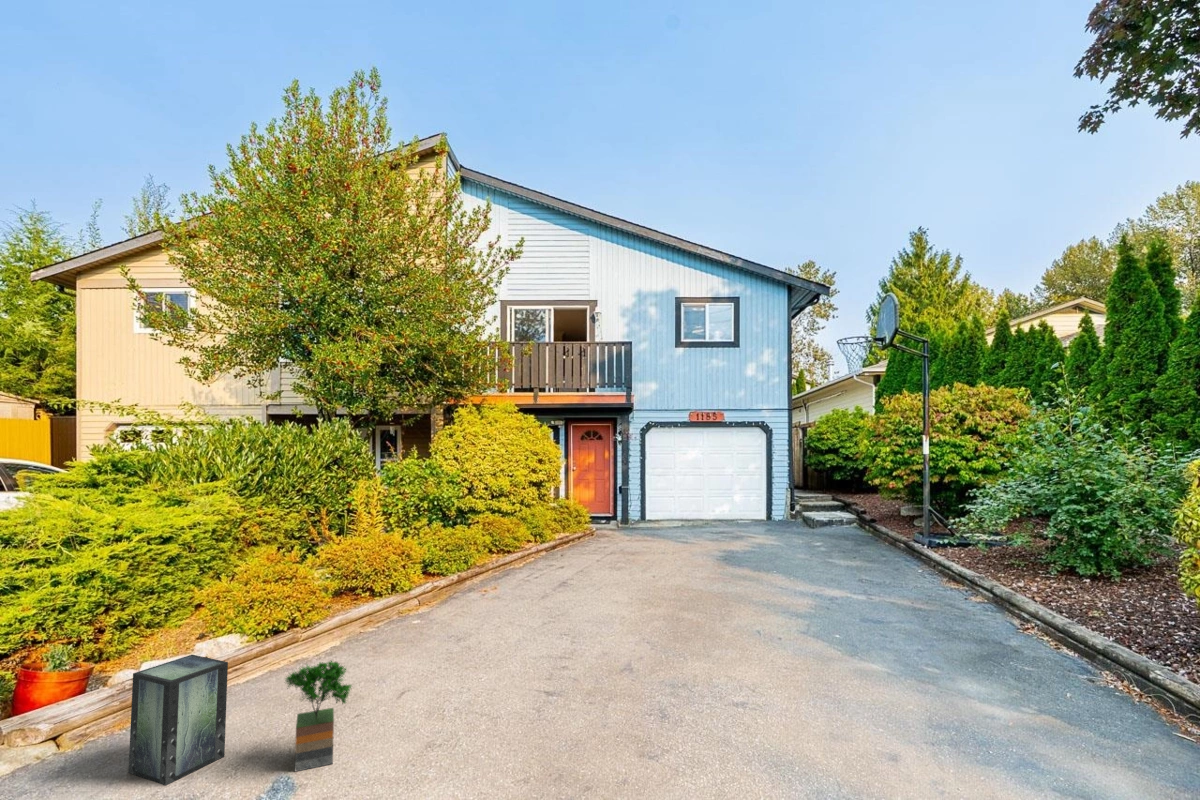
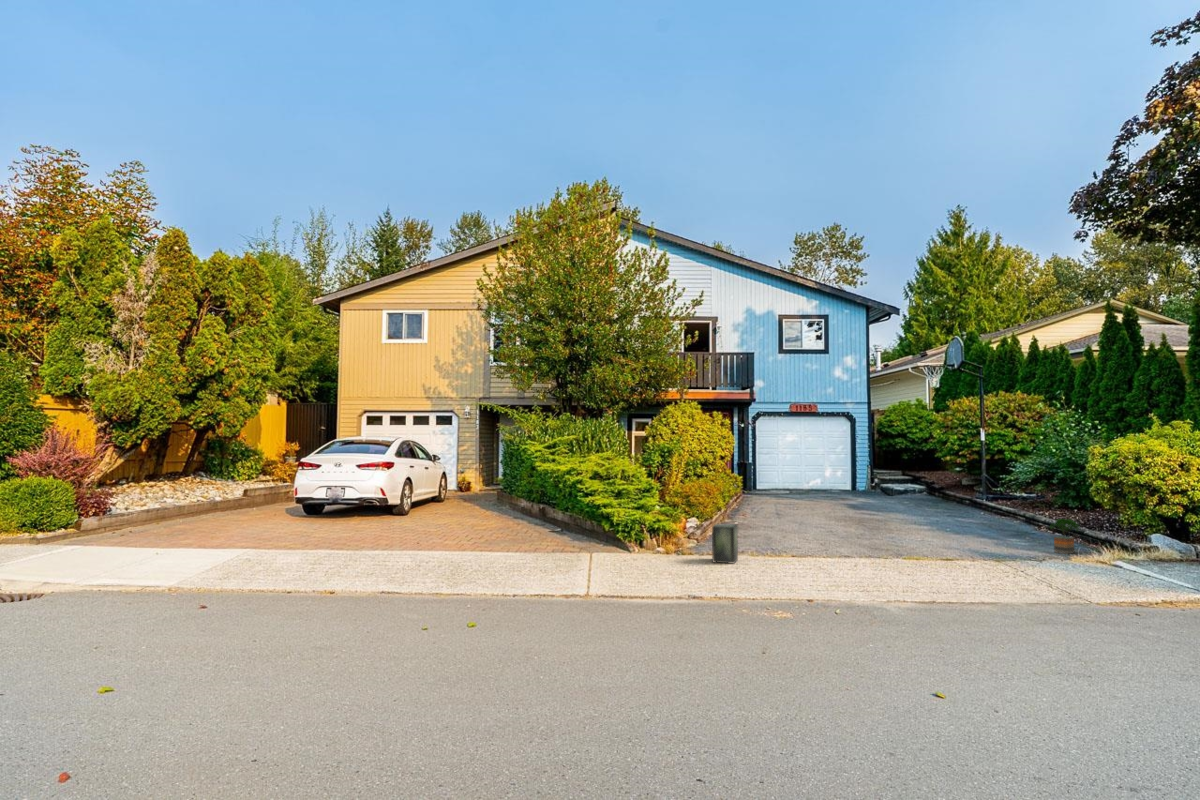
potted tree: present [286,661,351,771] -> present [1051,519,1080,554]

